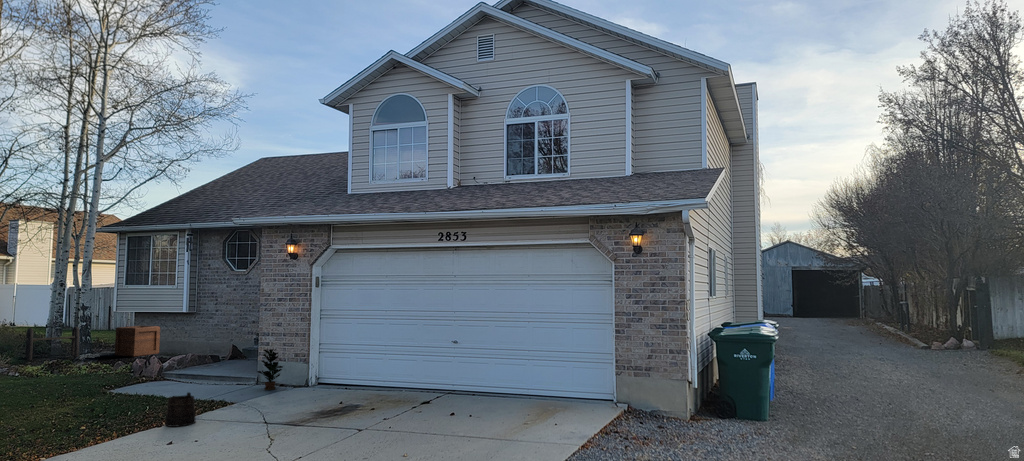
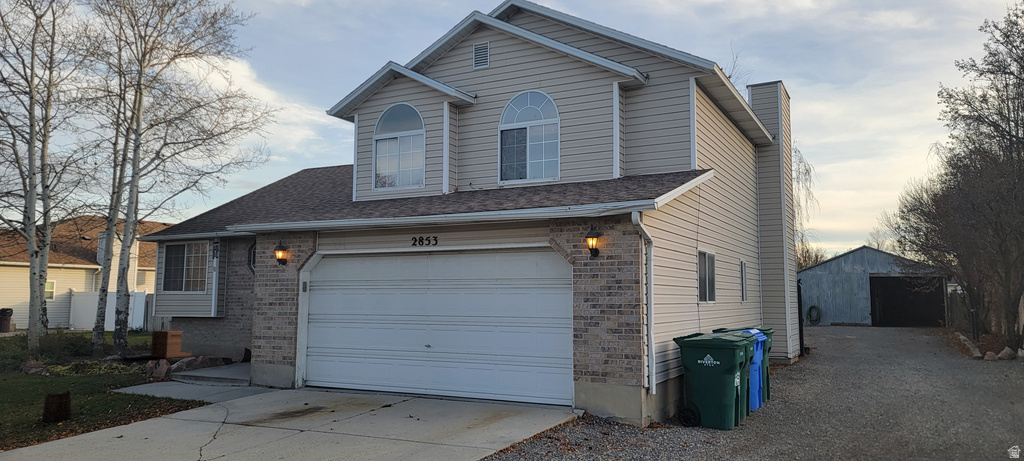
bench: present [25,326,79,360] -> none [74,330,122,361]
potted plant: present [257,349,283,390] -> none [245,351,271,391]
bucket: present [165,393,196,427] -> present [42,391,72,422]

